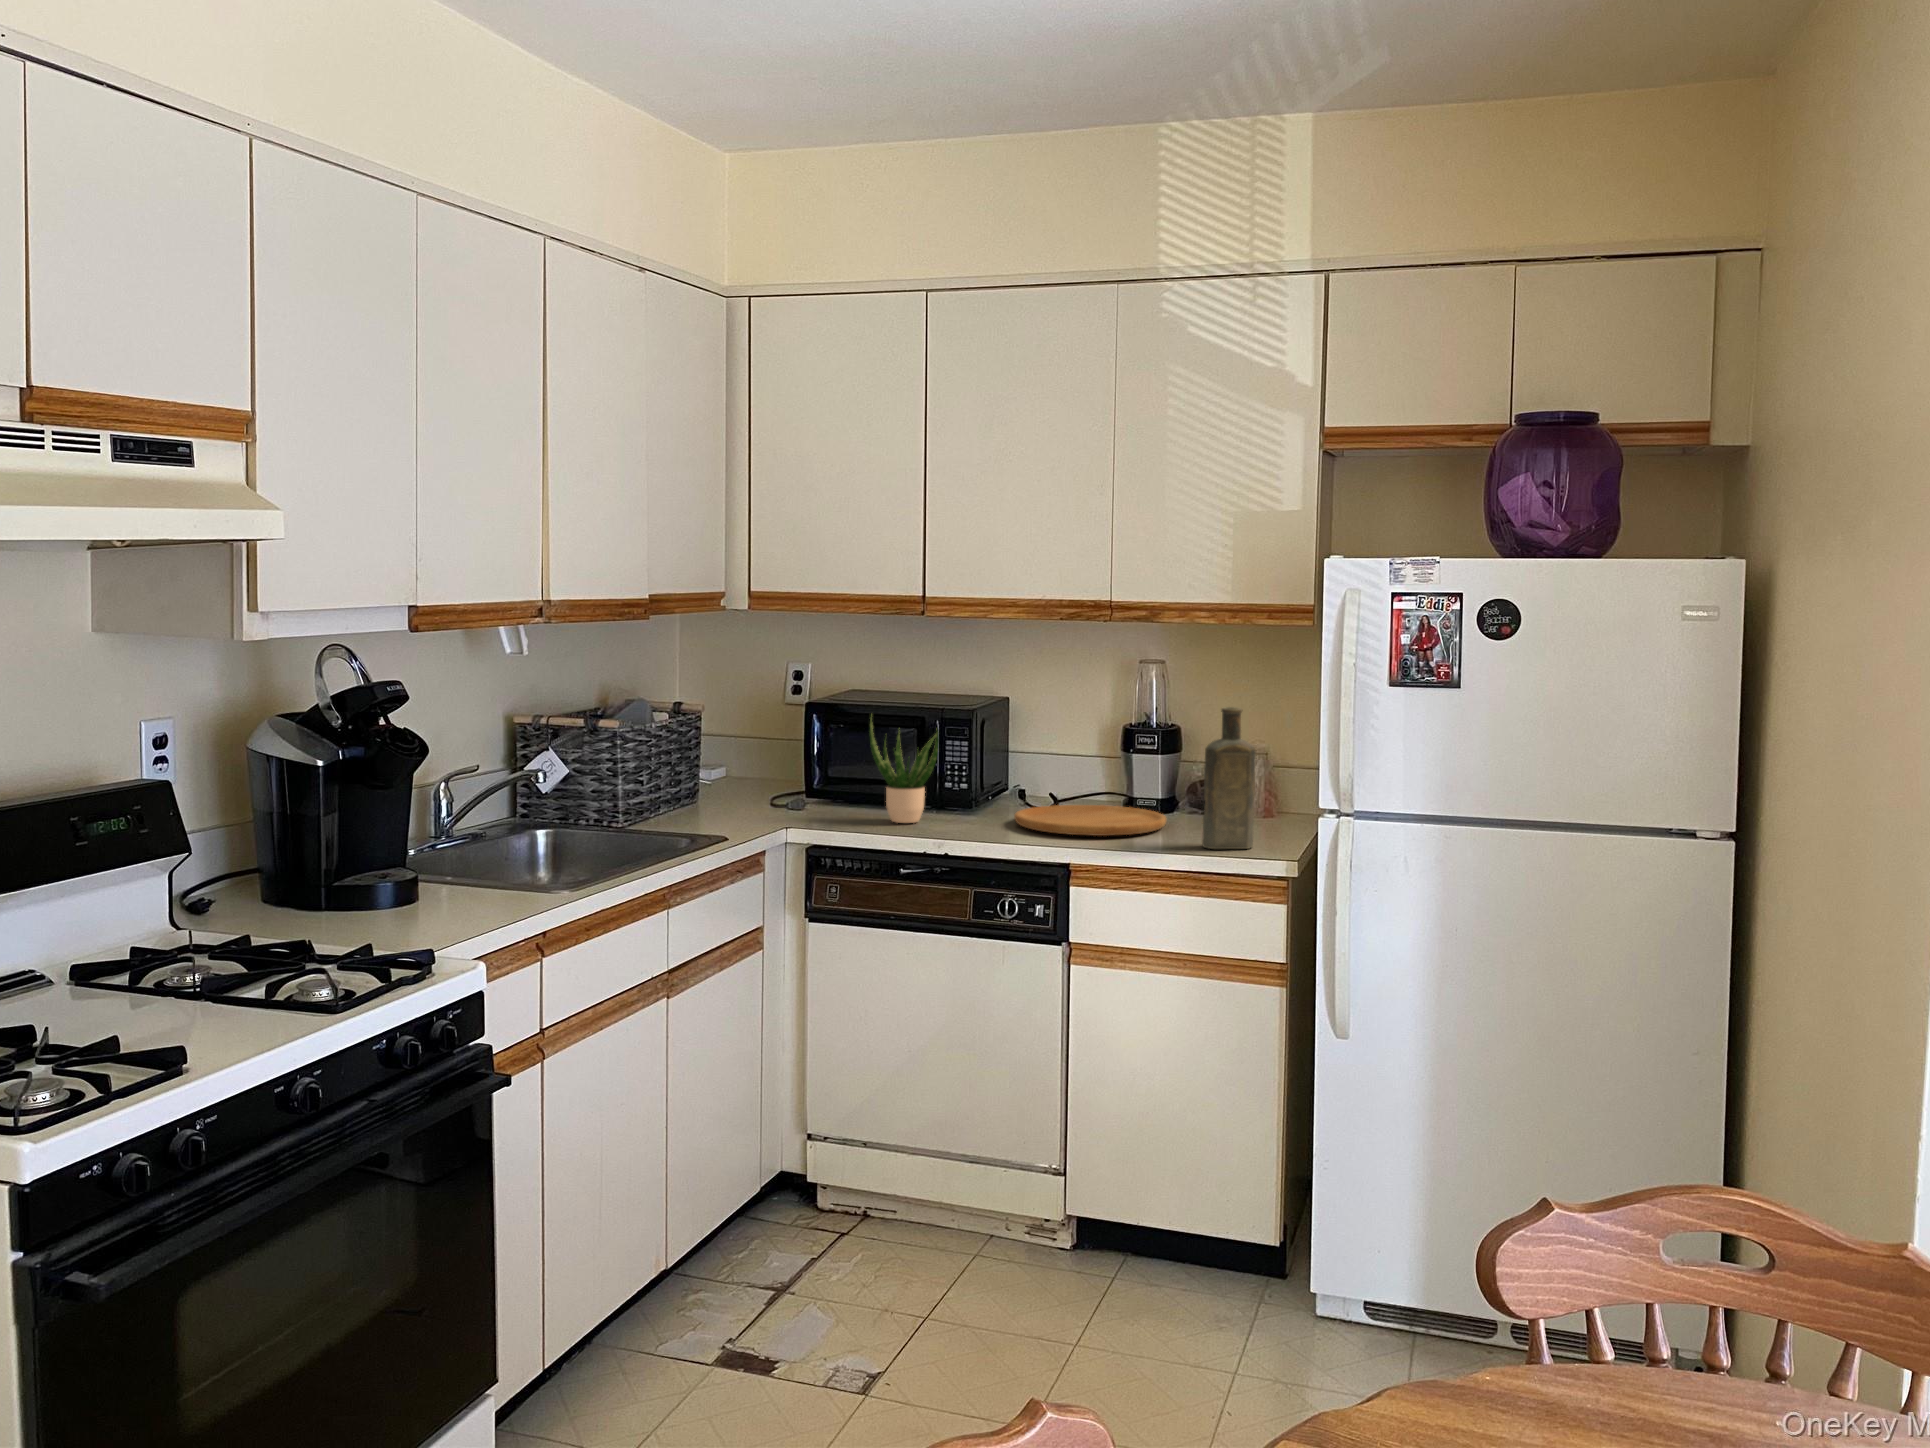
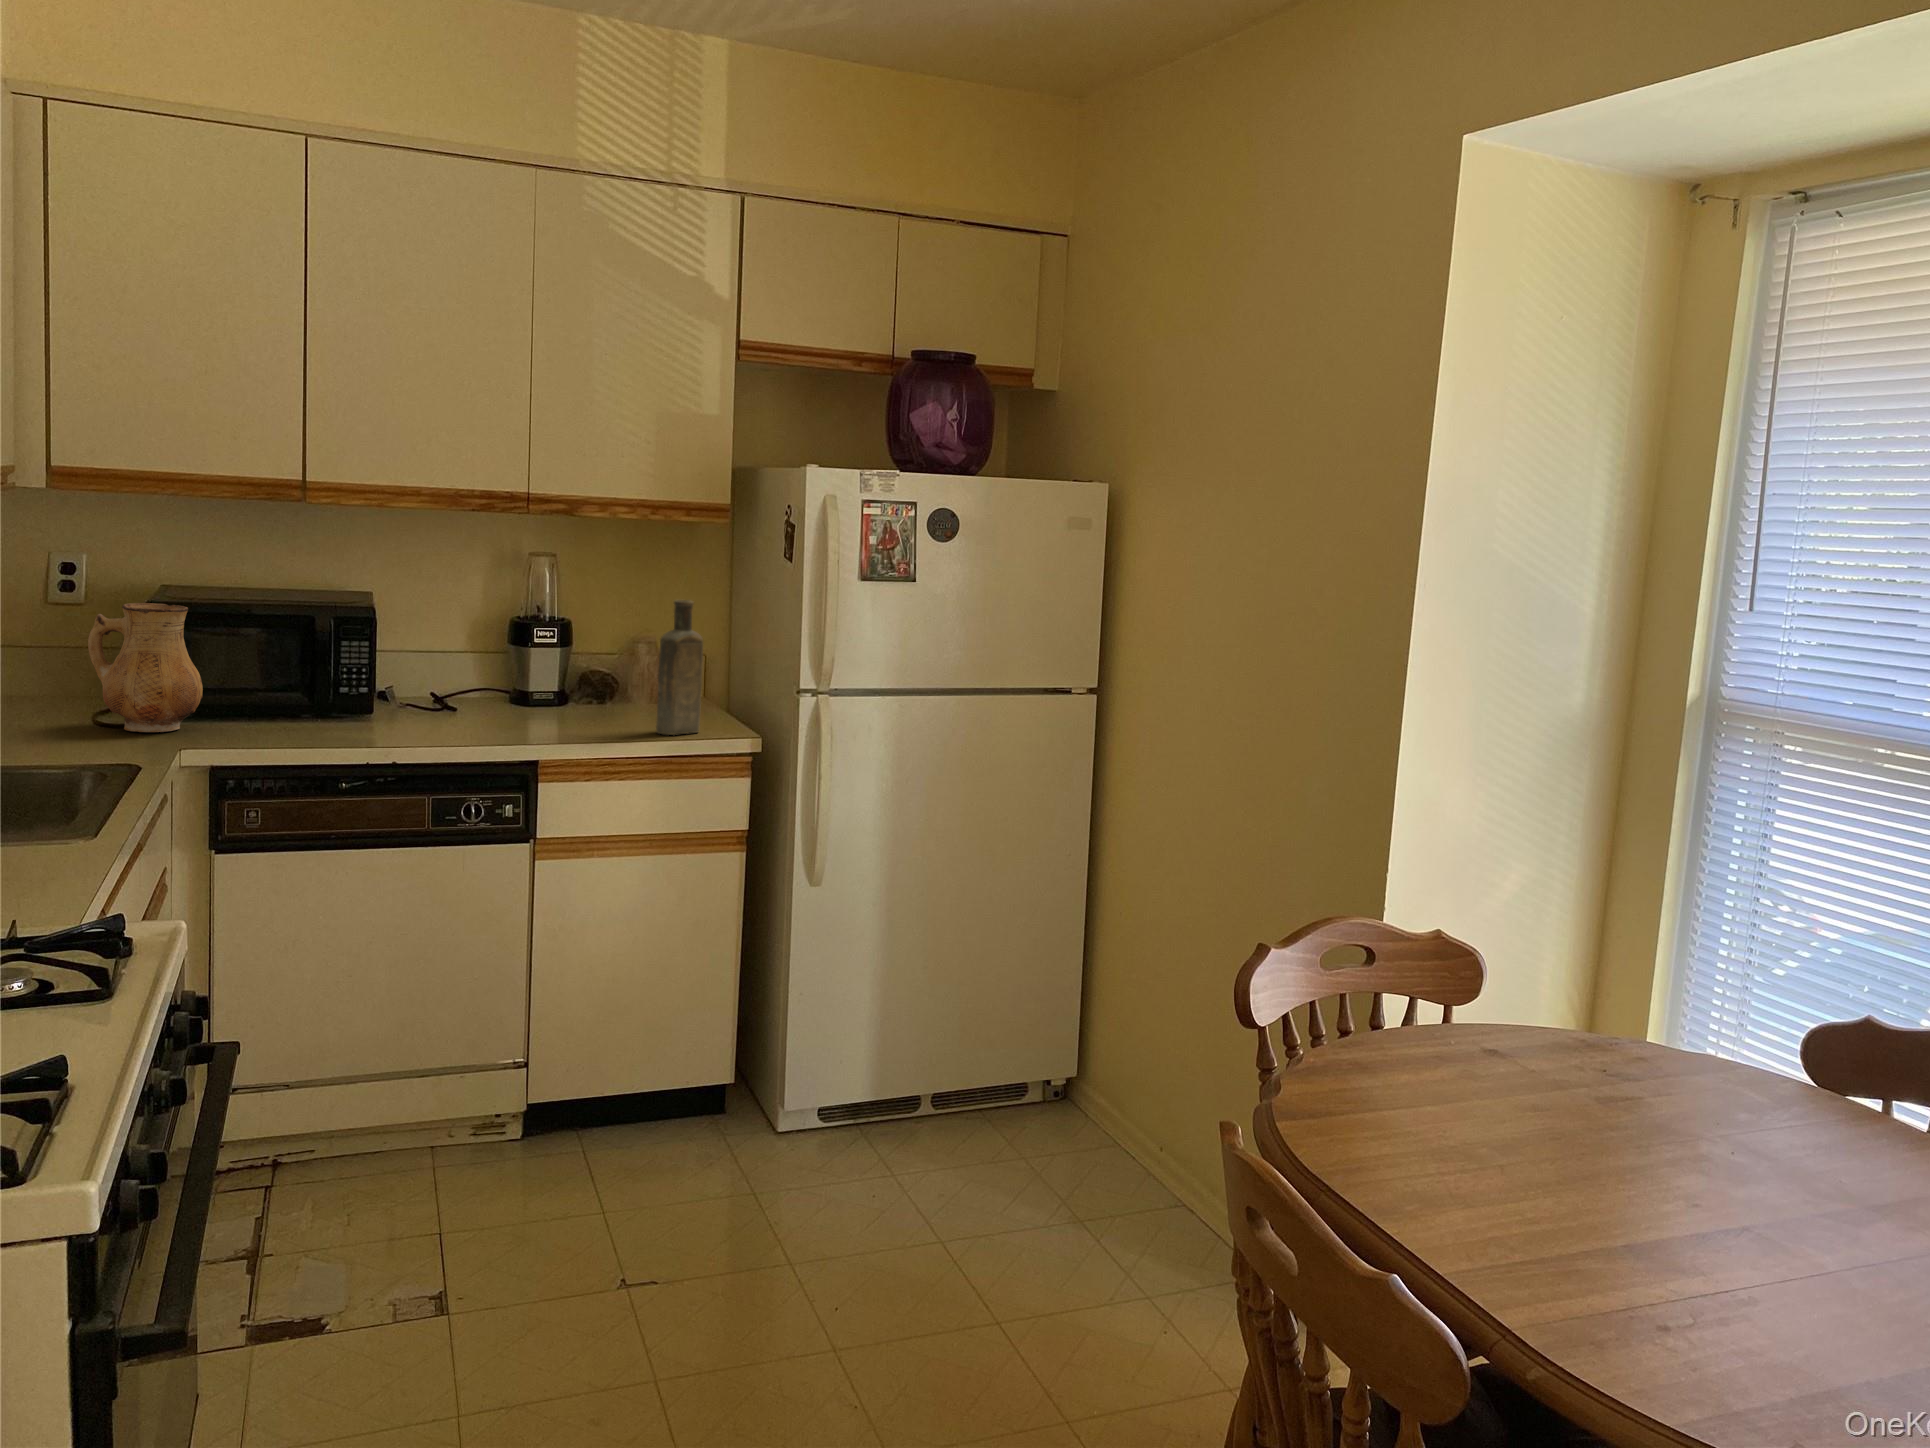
ceramic pitcher: none [748,708,827,817] -> present [88,603,203,732]
potted plant: present [870,719,938,823] -> none [265,608,359,730]
cutting board: present [1014,805,1166,836] -> none [430,700,592,730]

